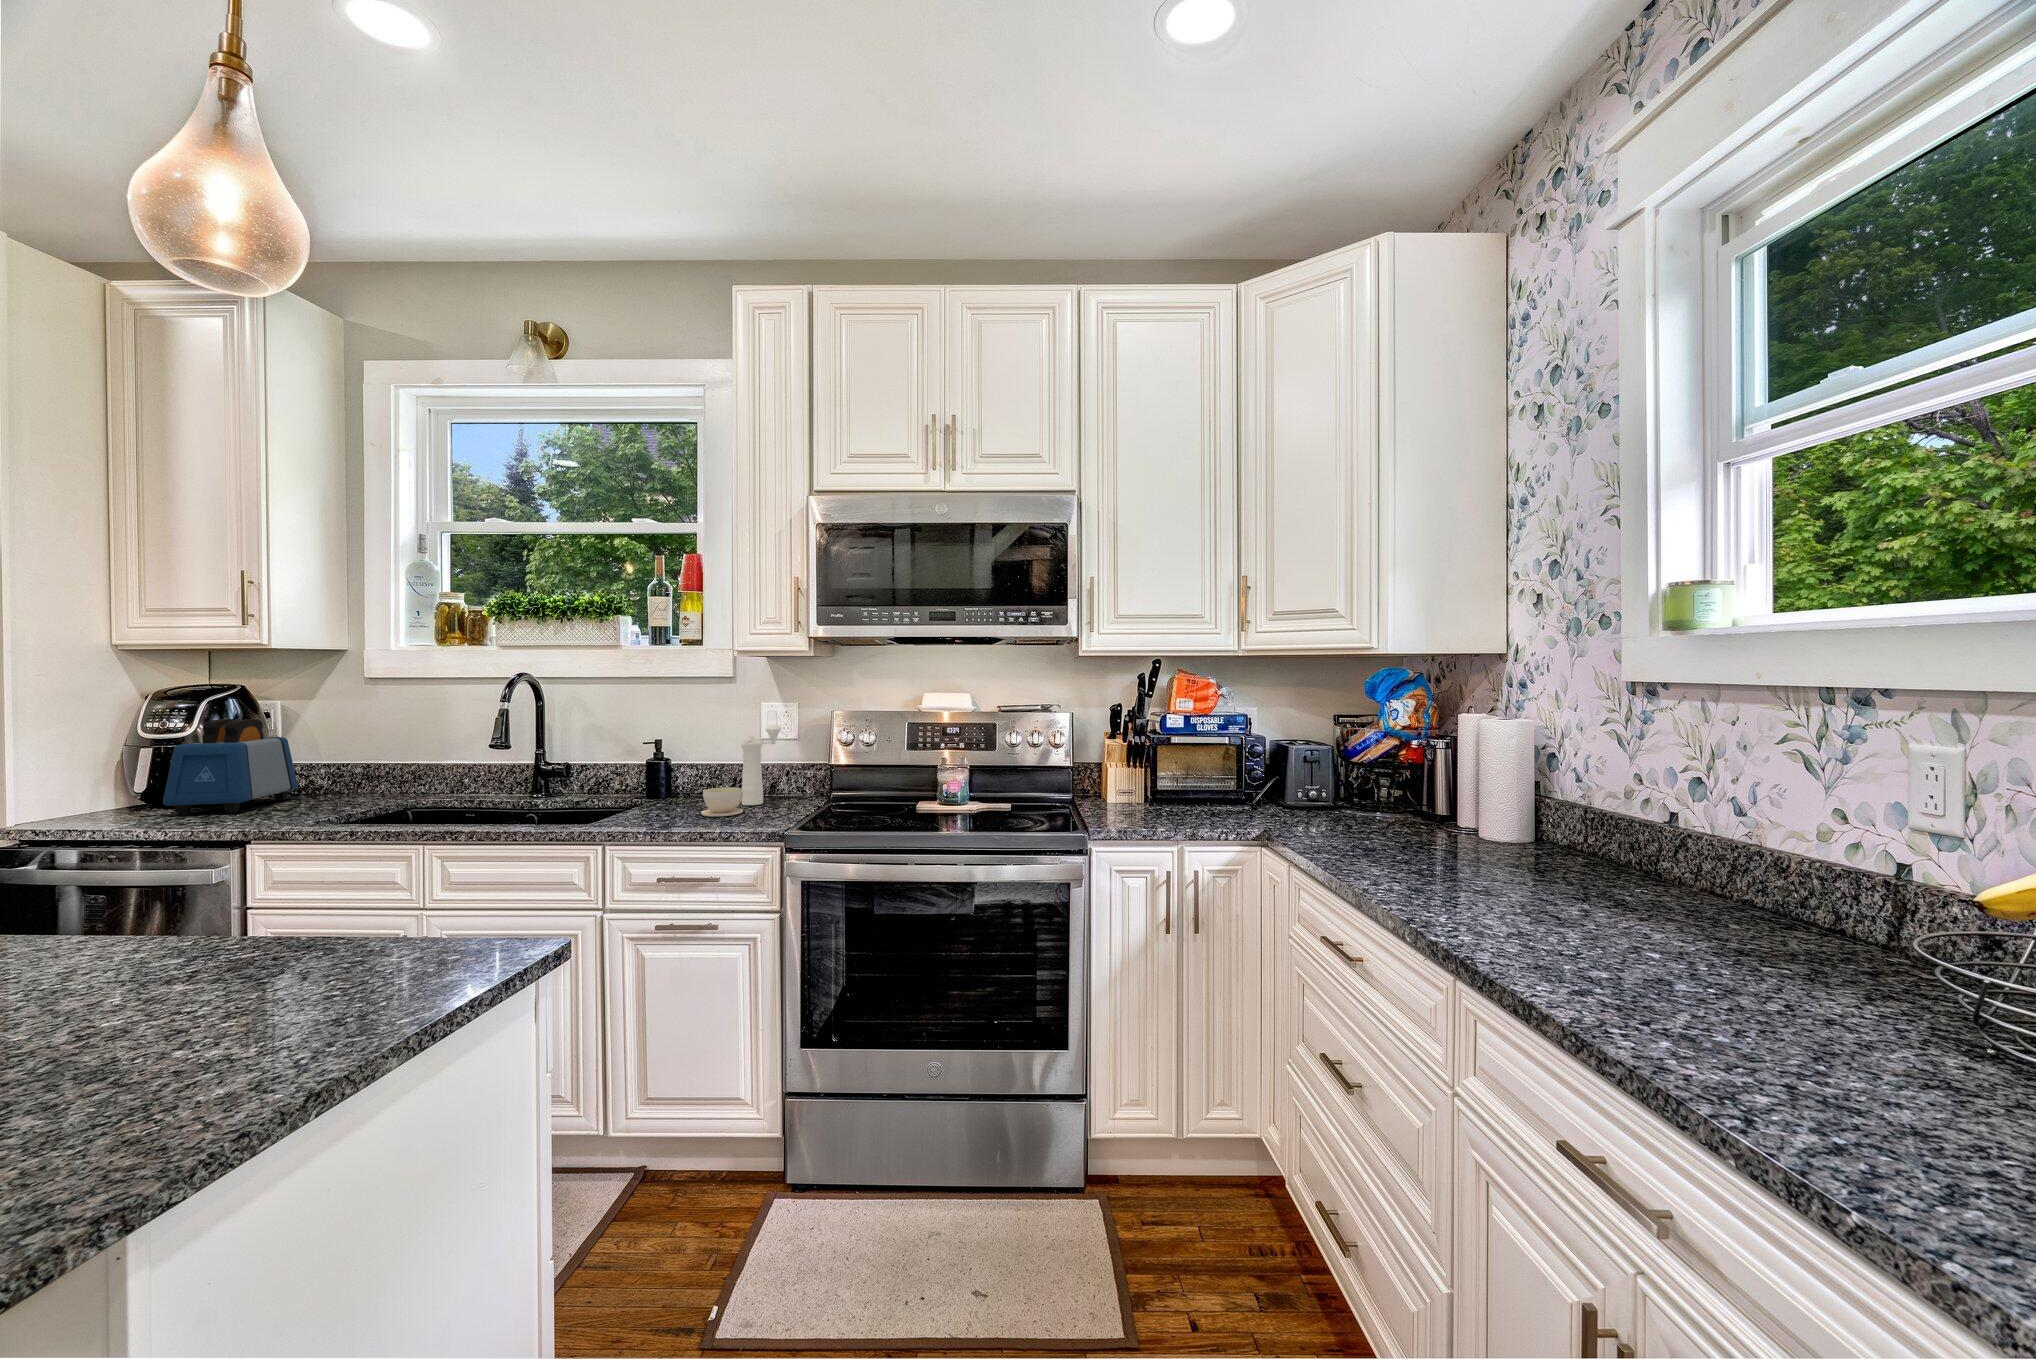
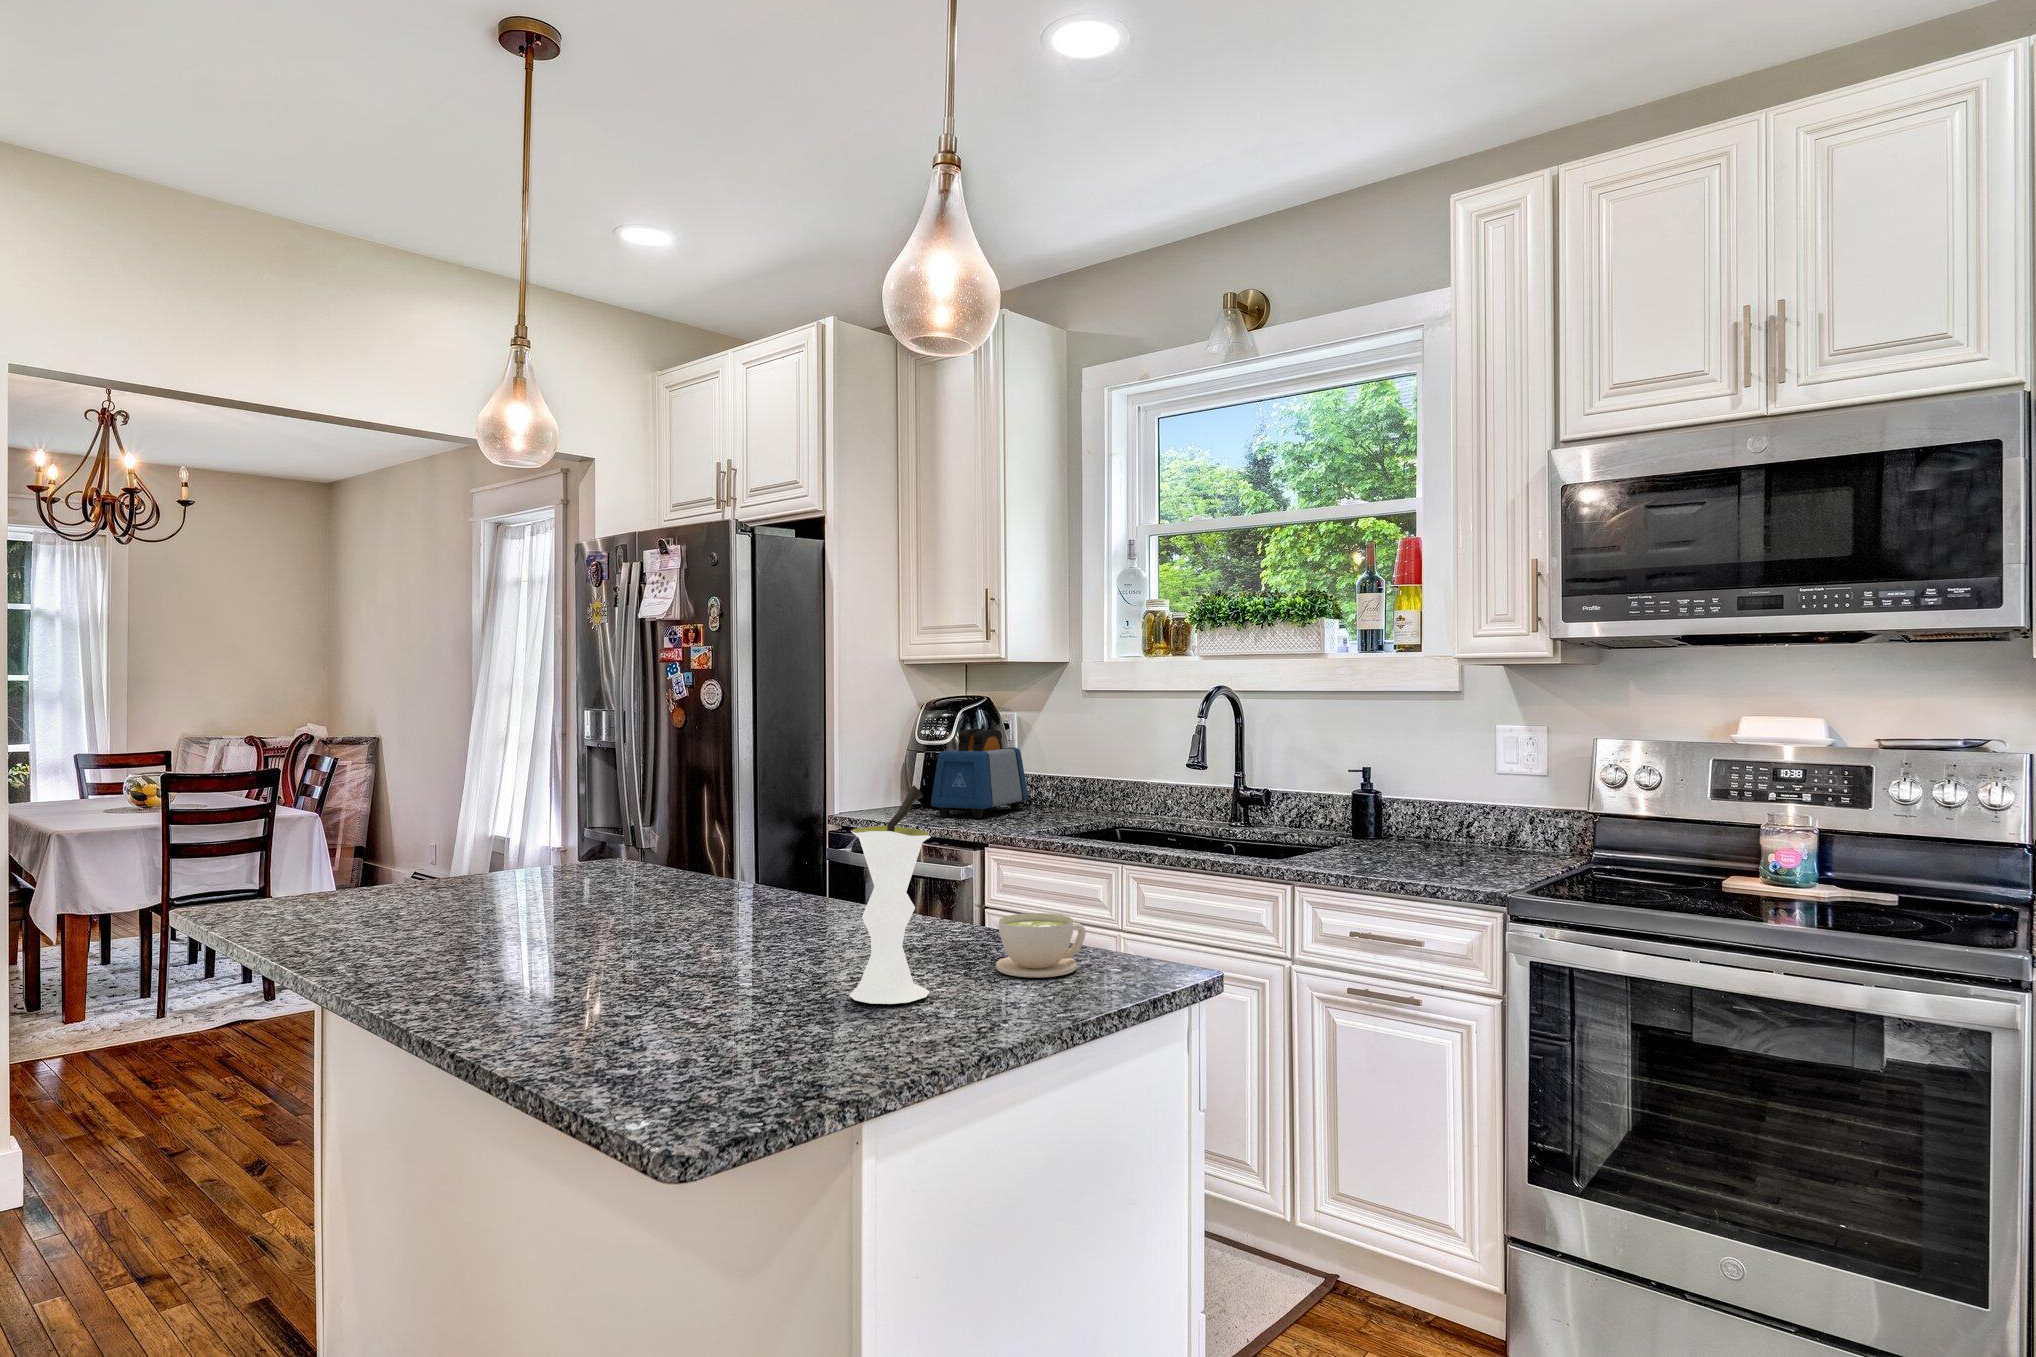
pepper mill: present [741,725,781,805] -> none [1465,755,1523,860]
coffee cup: present [701,787,743,817] -> present [996,913,1086,978]
vase: none [77,791,214,1066] -> present [849,786,931,1004]

